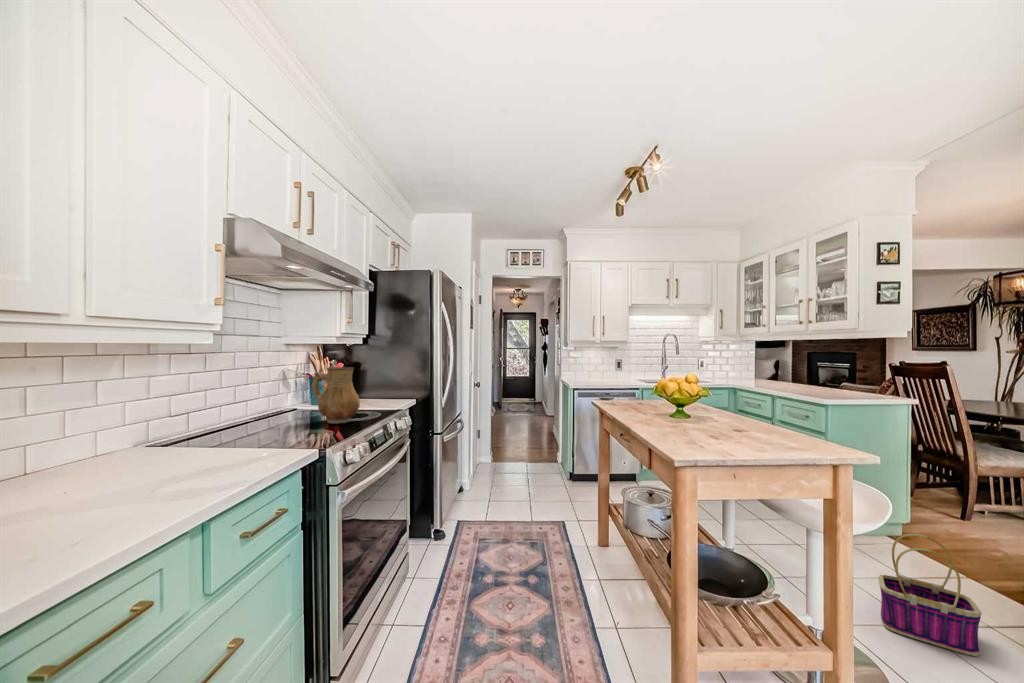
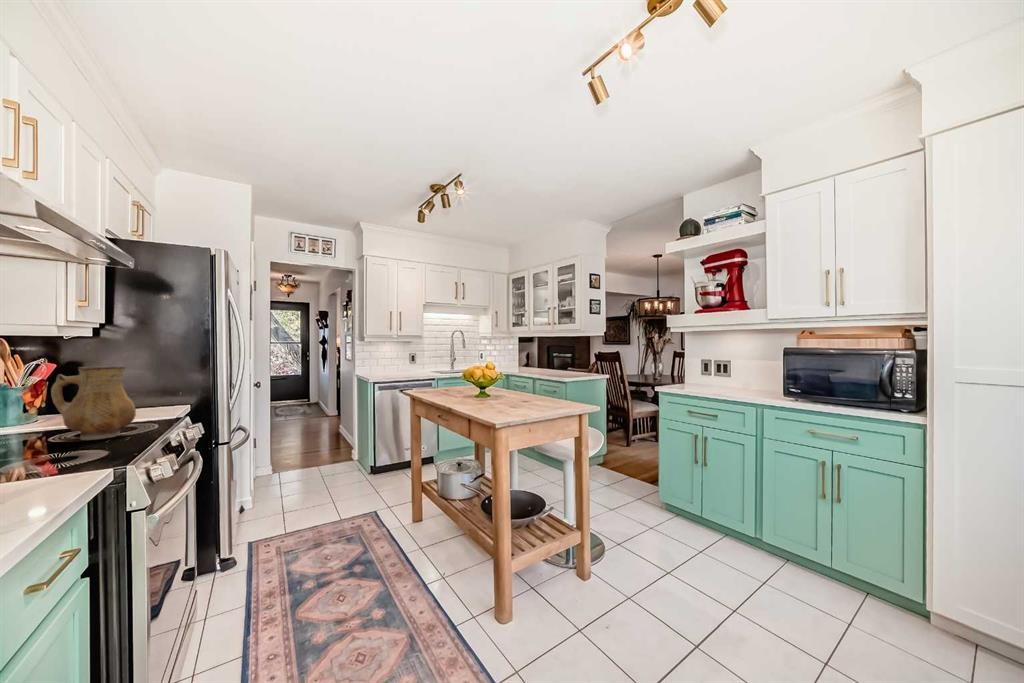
basket: present [878,534,982,656] -> none [606,455,654,522]

